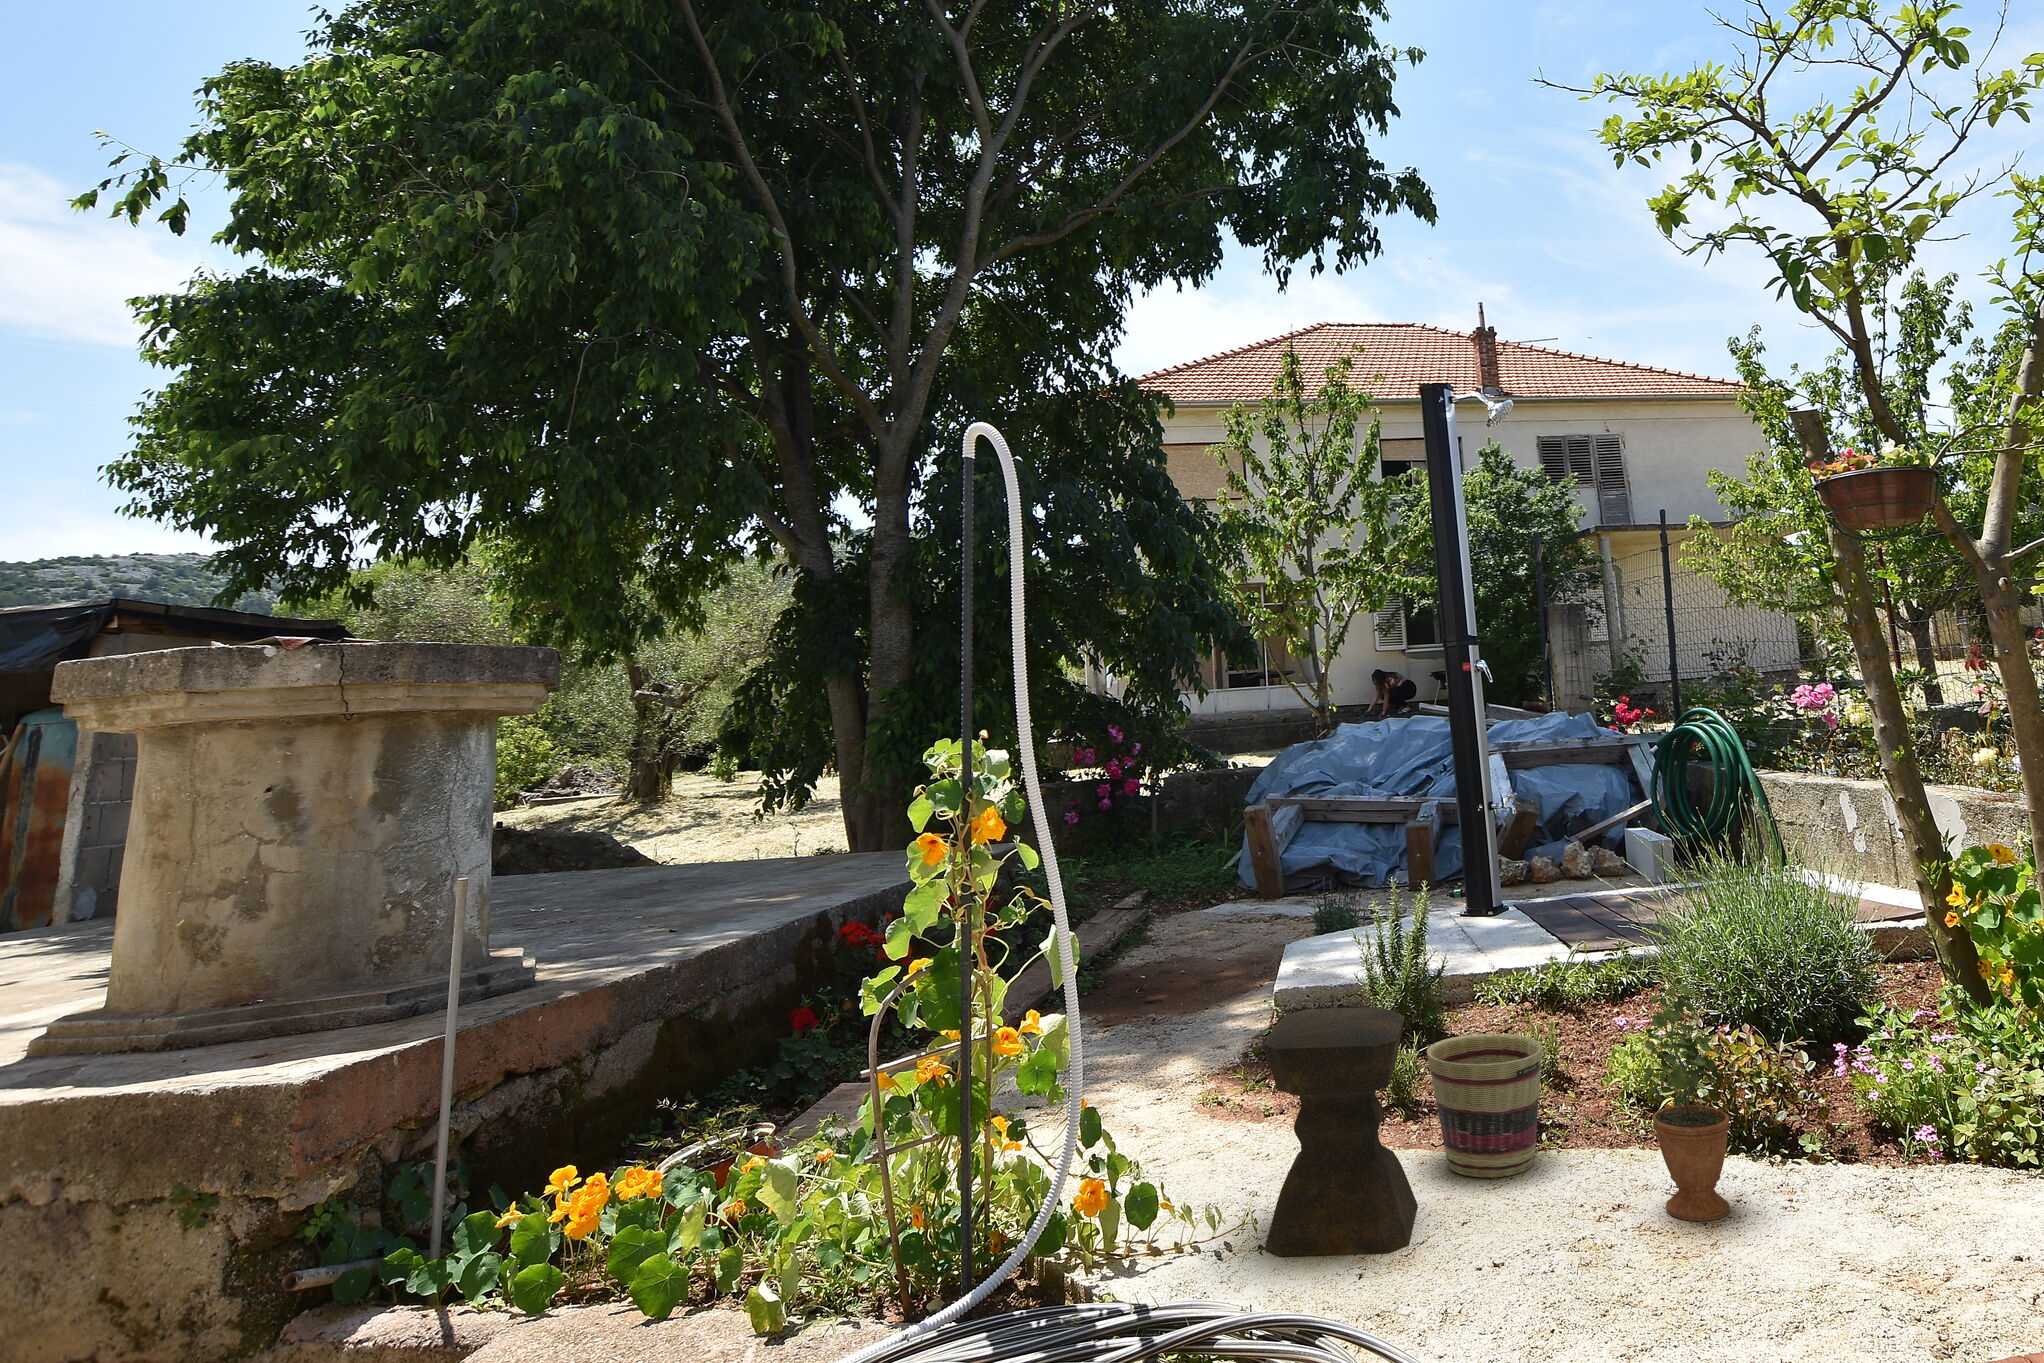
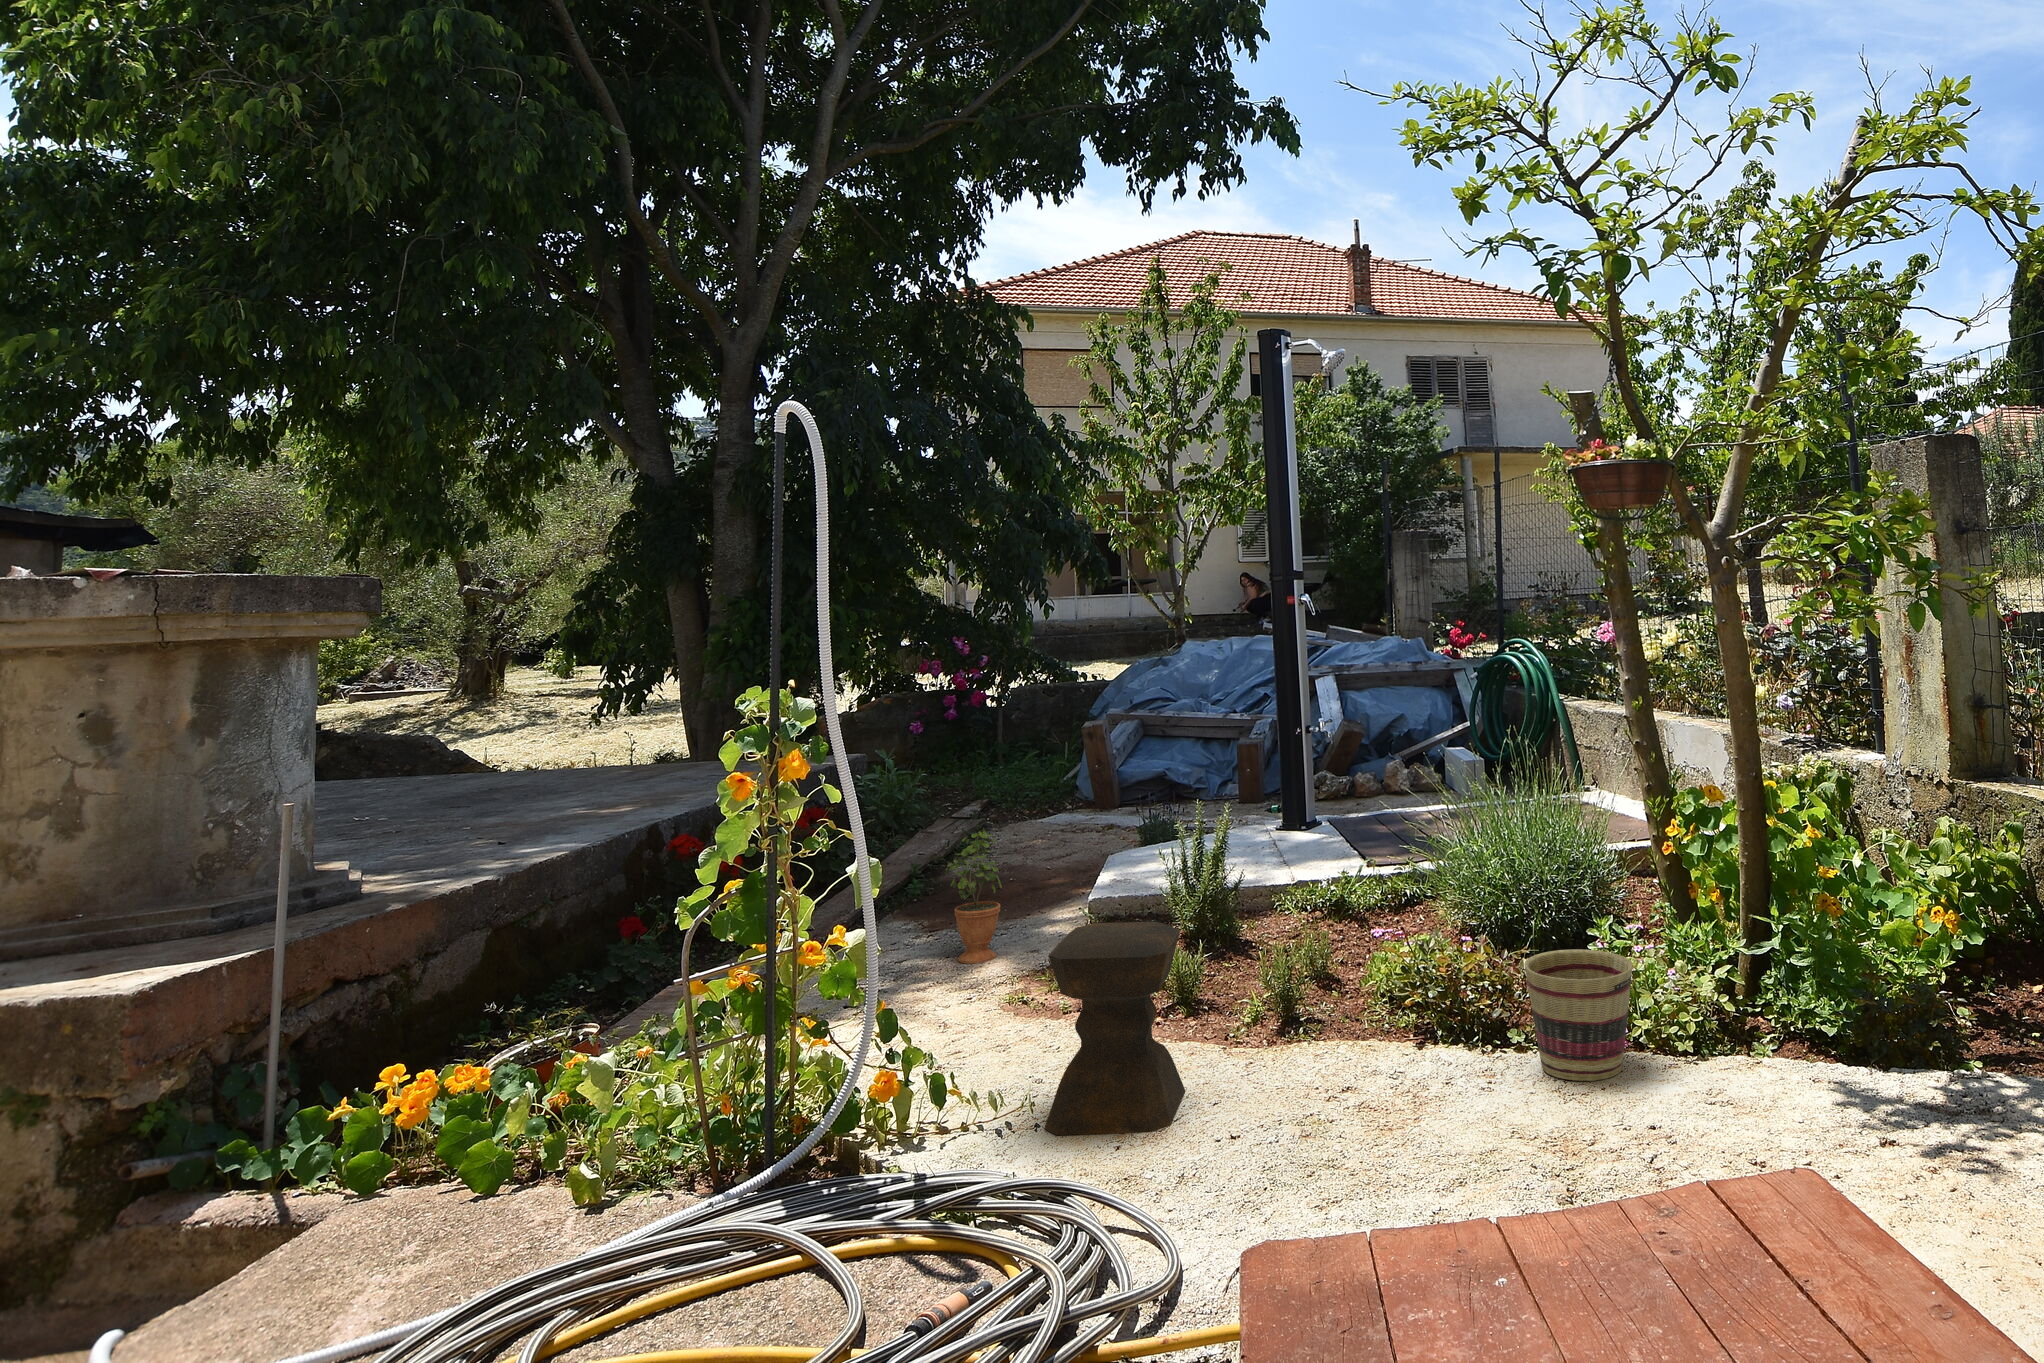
potted plant: present [1632,974,1730,1221] -> present [944,828,1002,964]
basket: present [1427,1034,1542,1178] -> present [1524,949,1633,1081]

